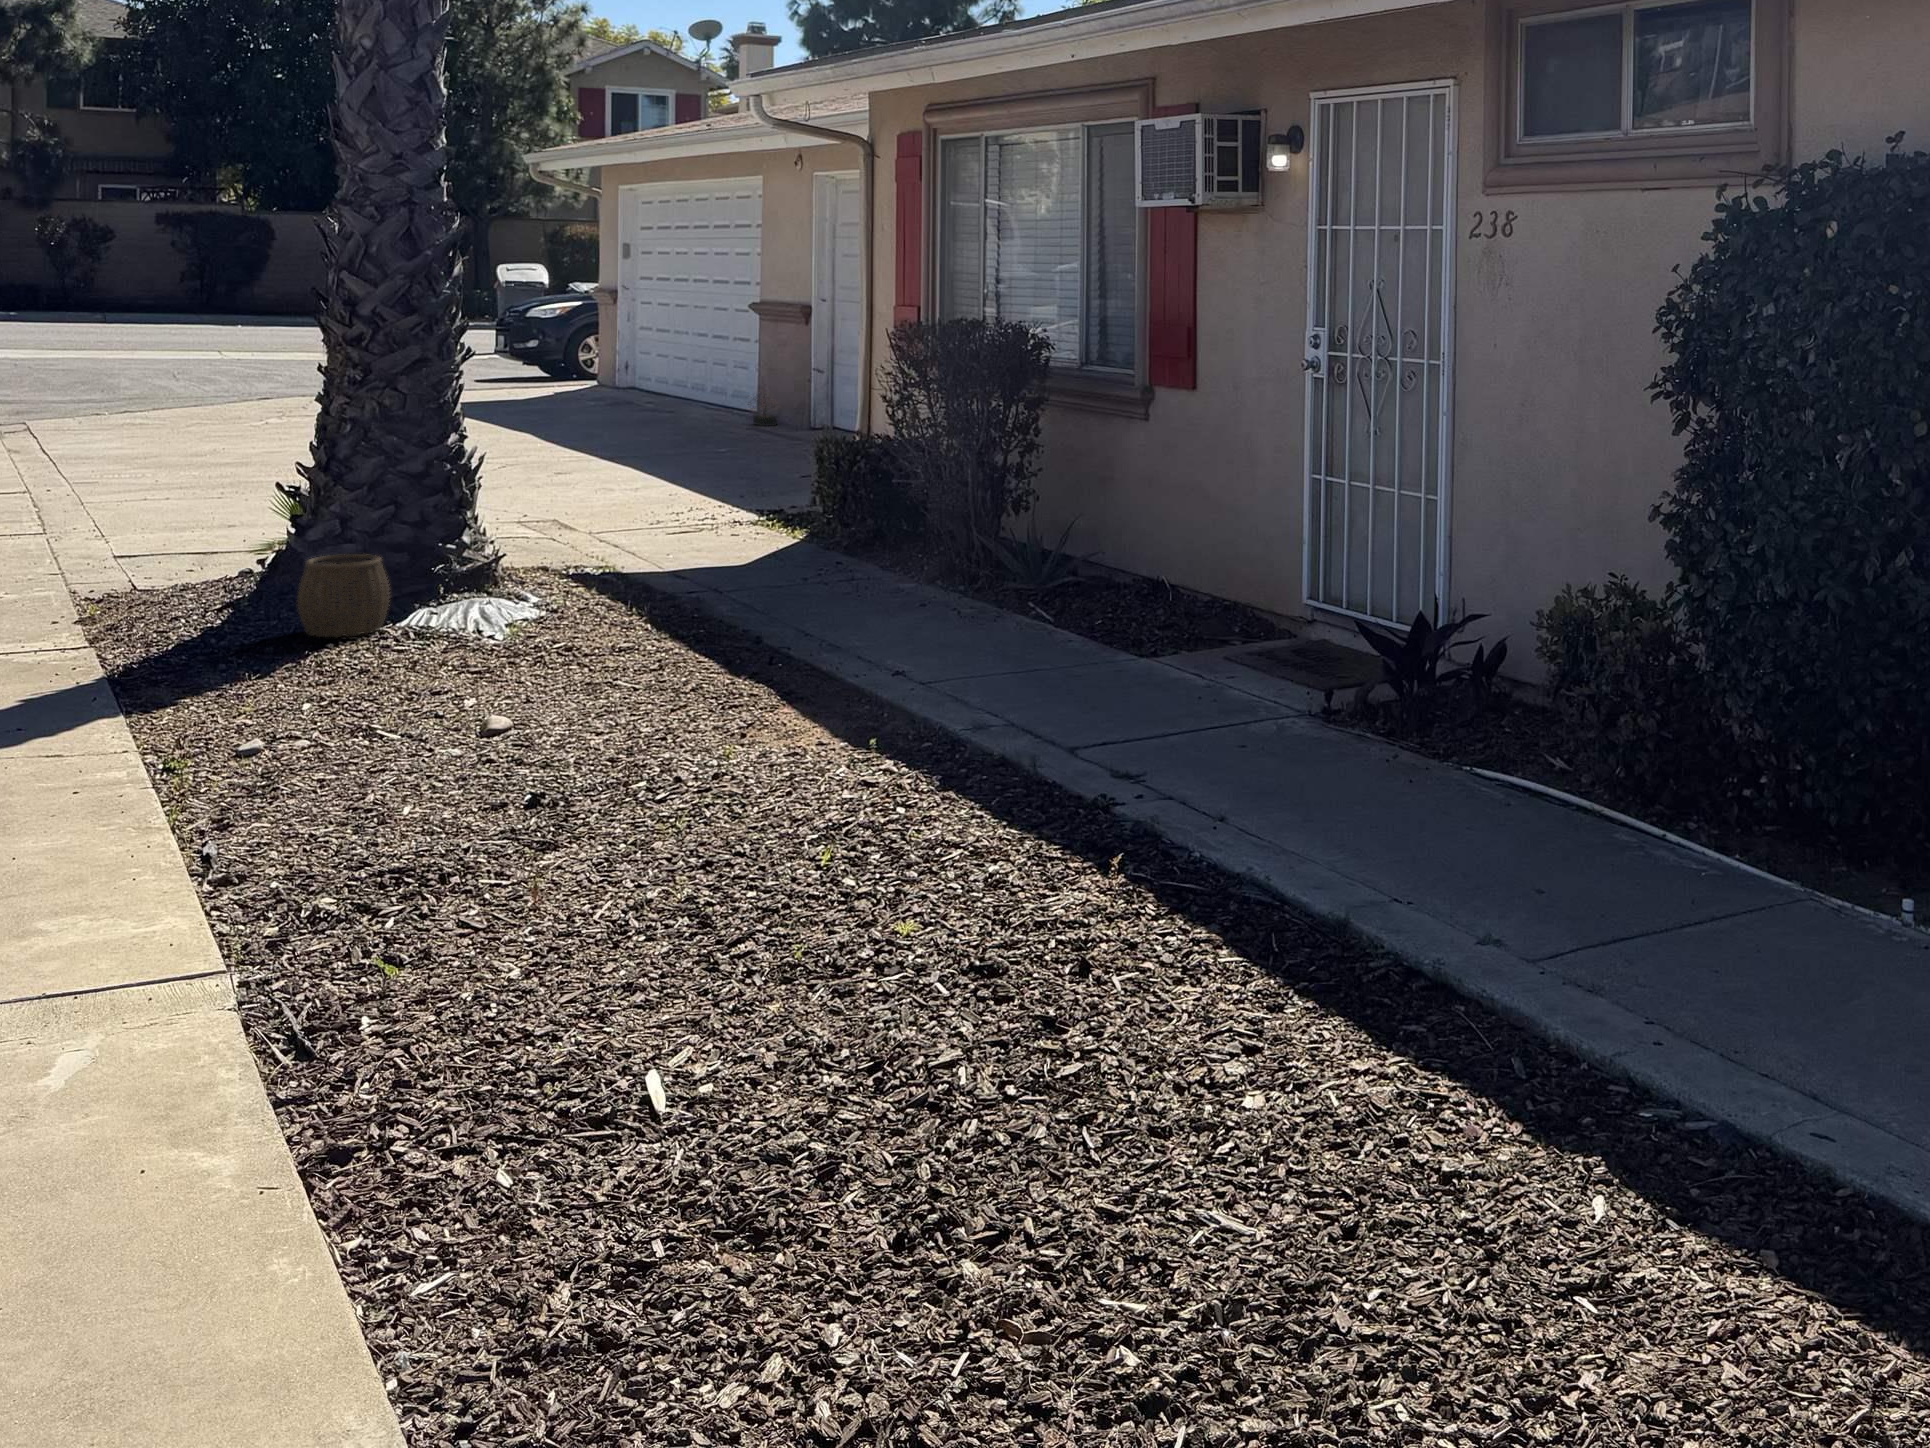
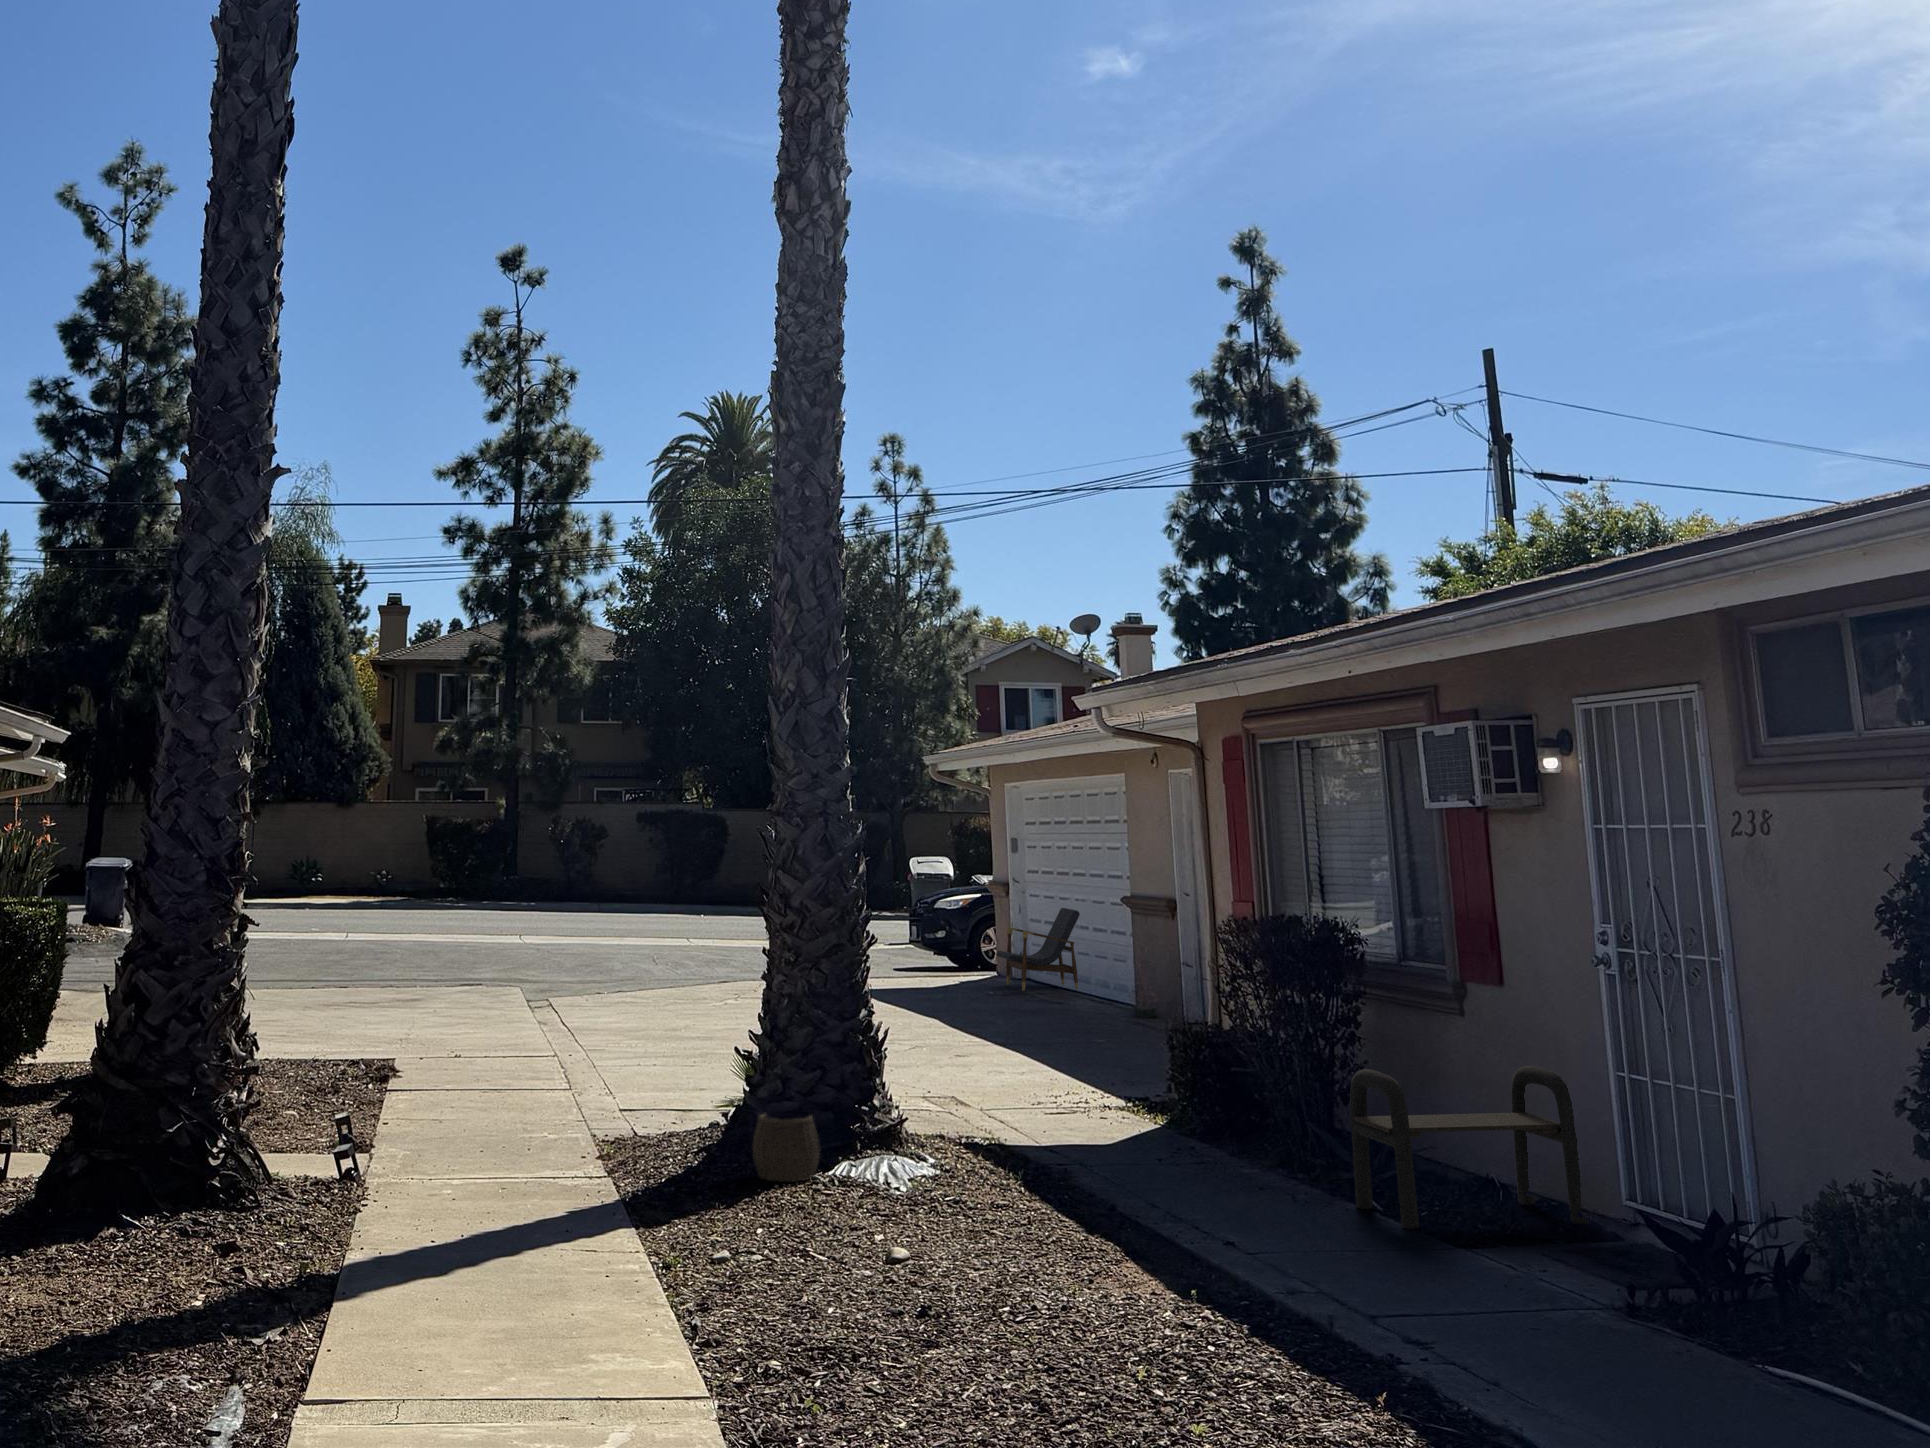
lounge chair: none [599,315,695,401] -> present [996,908,1080,990]
bench: none [1027,469,1260,642] -> present [1350,1065,1589,1229]

